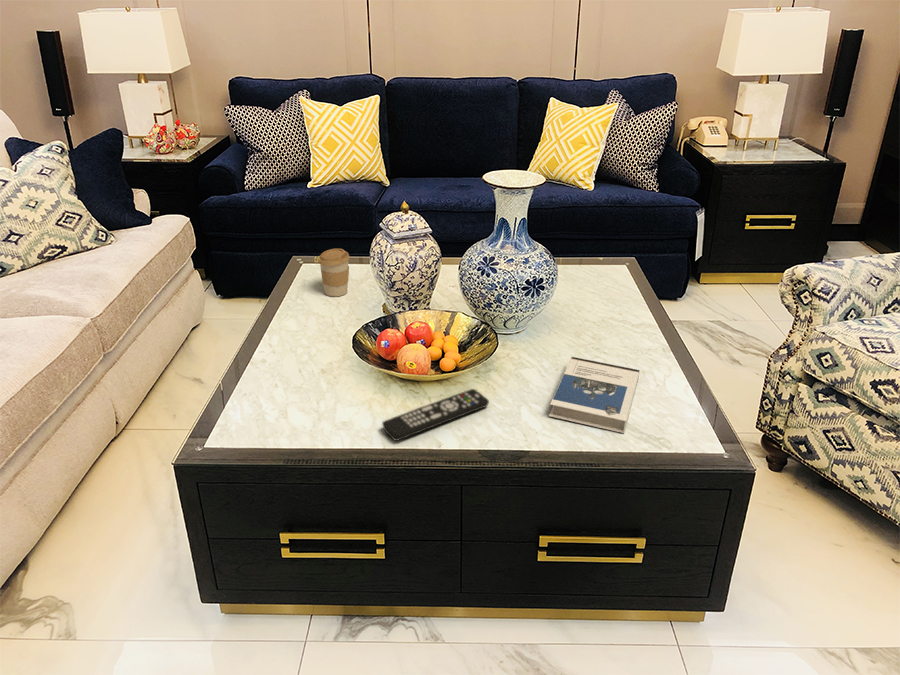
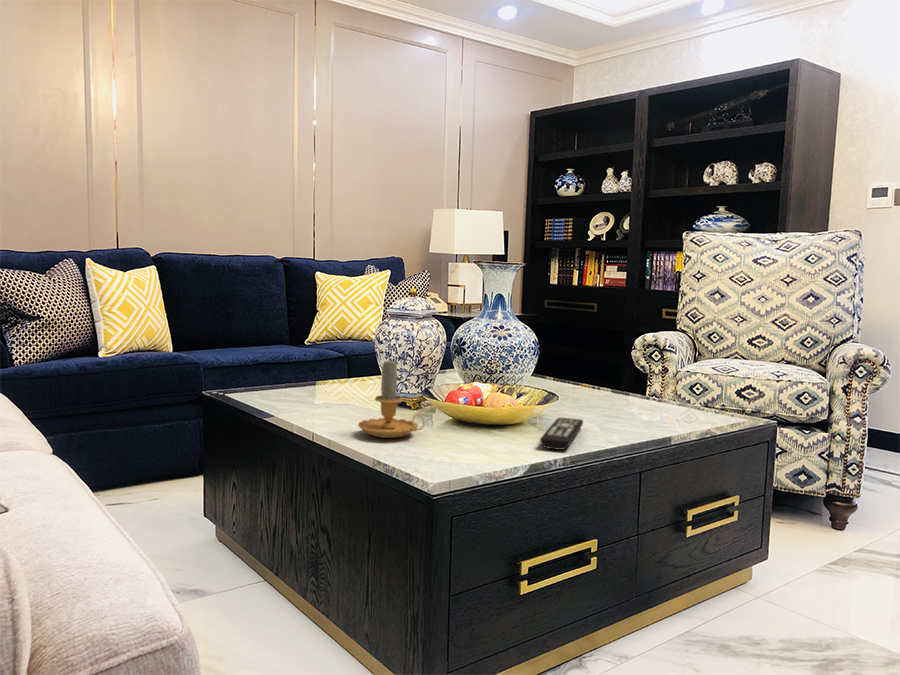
coffee cup: present [318,249,350,296] -> none [291,354,325,404]
candle: none [277,299,333,374] -> present [358,361,425,438]
hardback book: present [549,357,640,433] -> none [586,393,686,423]

